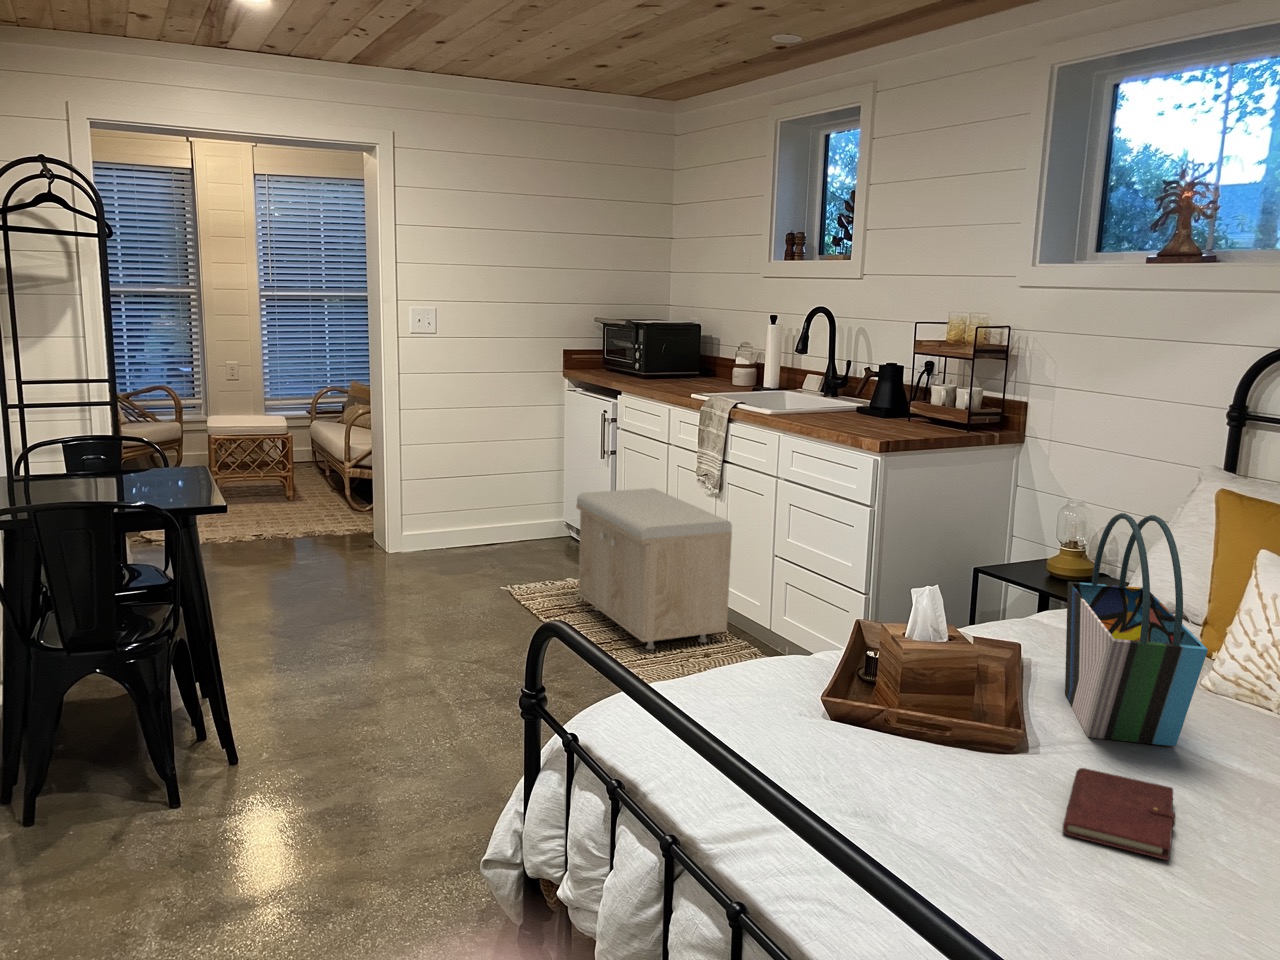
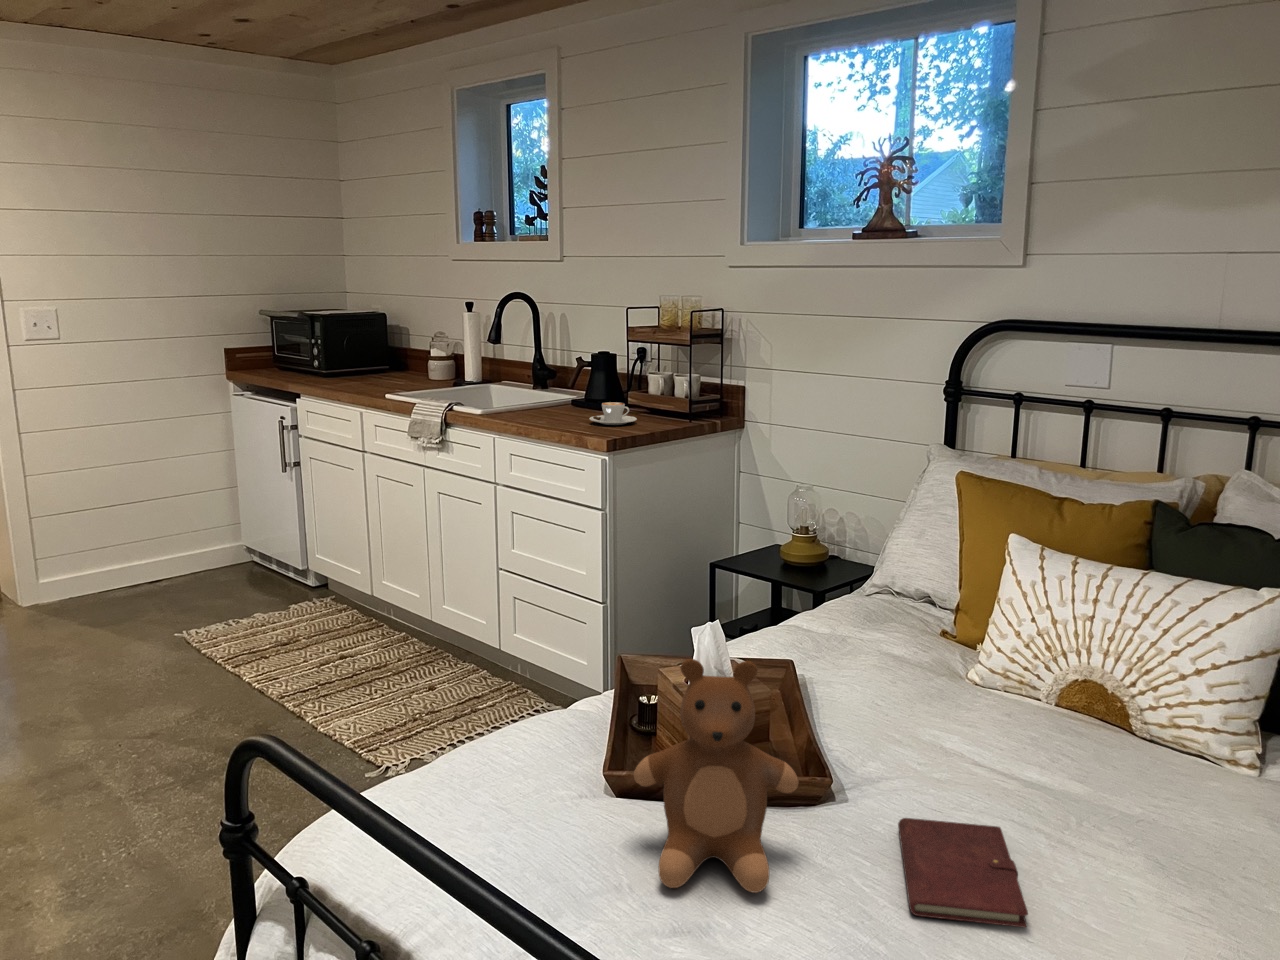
coffee cup: none [870,409,915,430] -> present [590,402,637,425]
storage bench: present [576,488,732,649] -> none [260,503,449,688]
tote bag: present [1065,513,1208,746] -> none [844,518,1013,770]
teddy bear: none [841,600,981,796] -> present [634,659,799,893]

